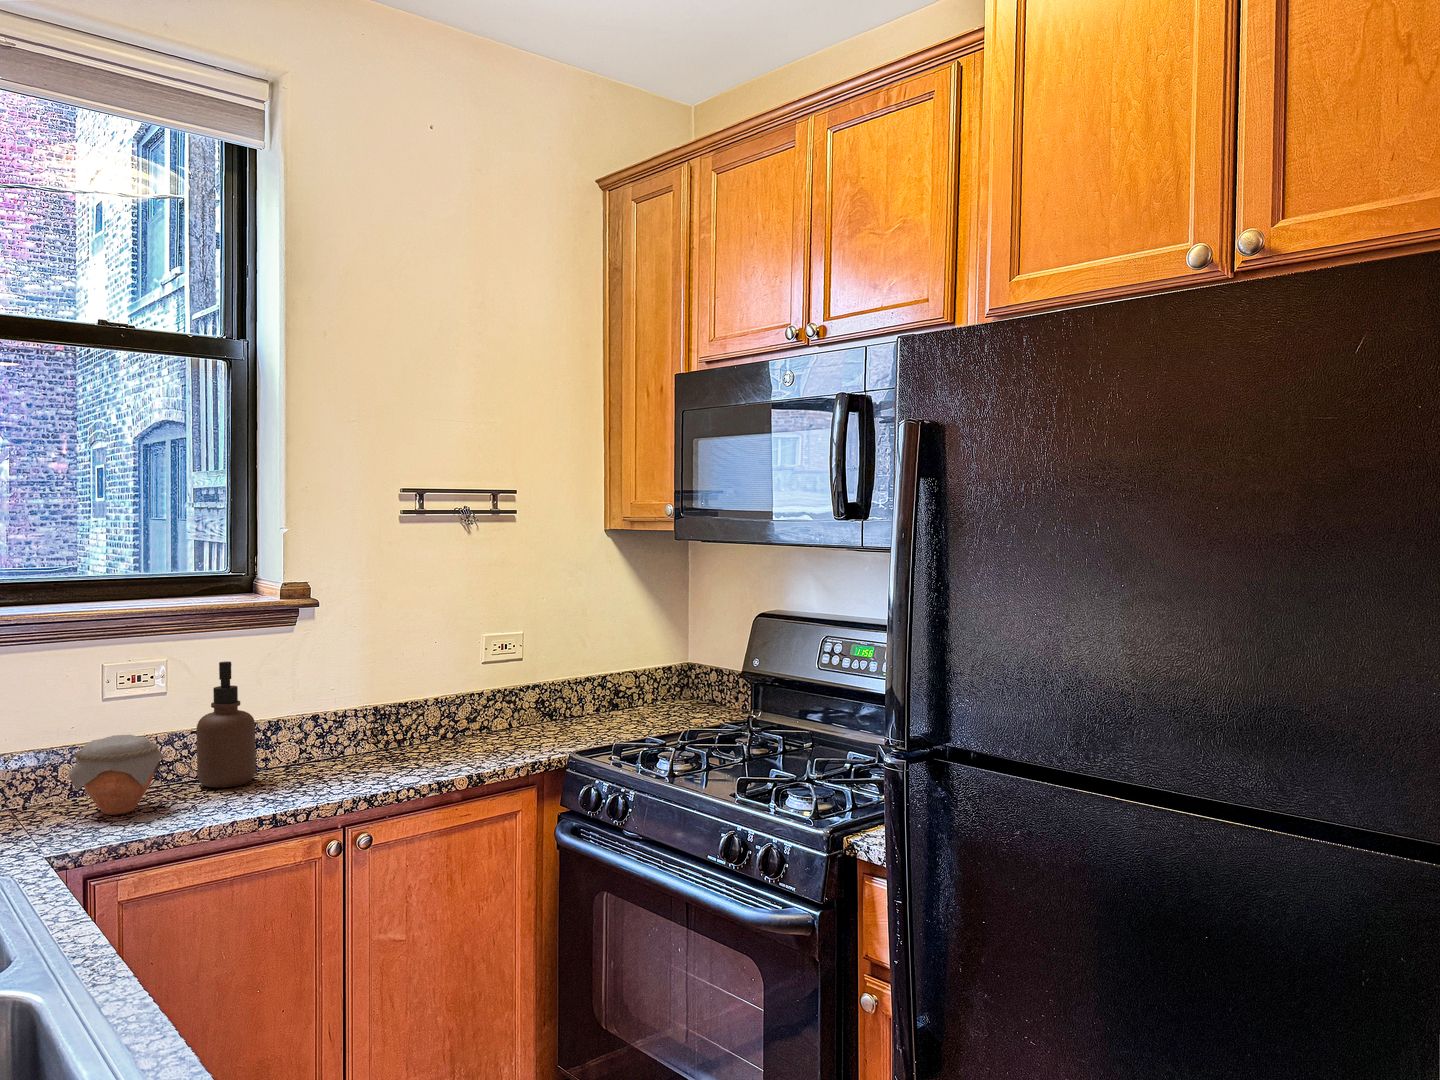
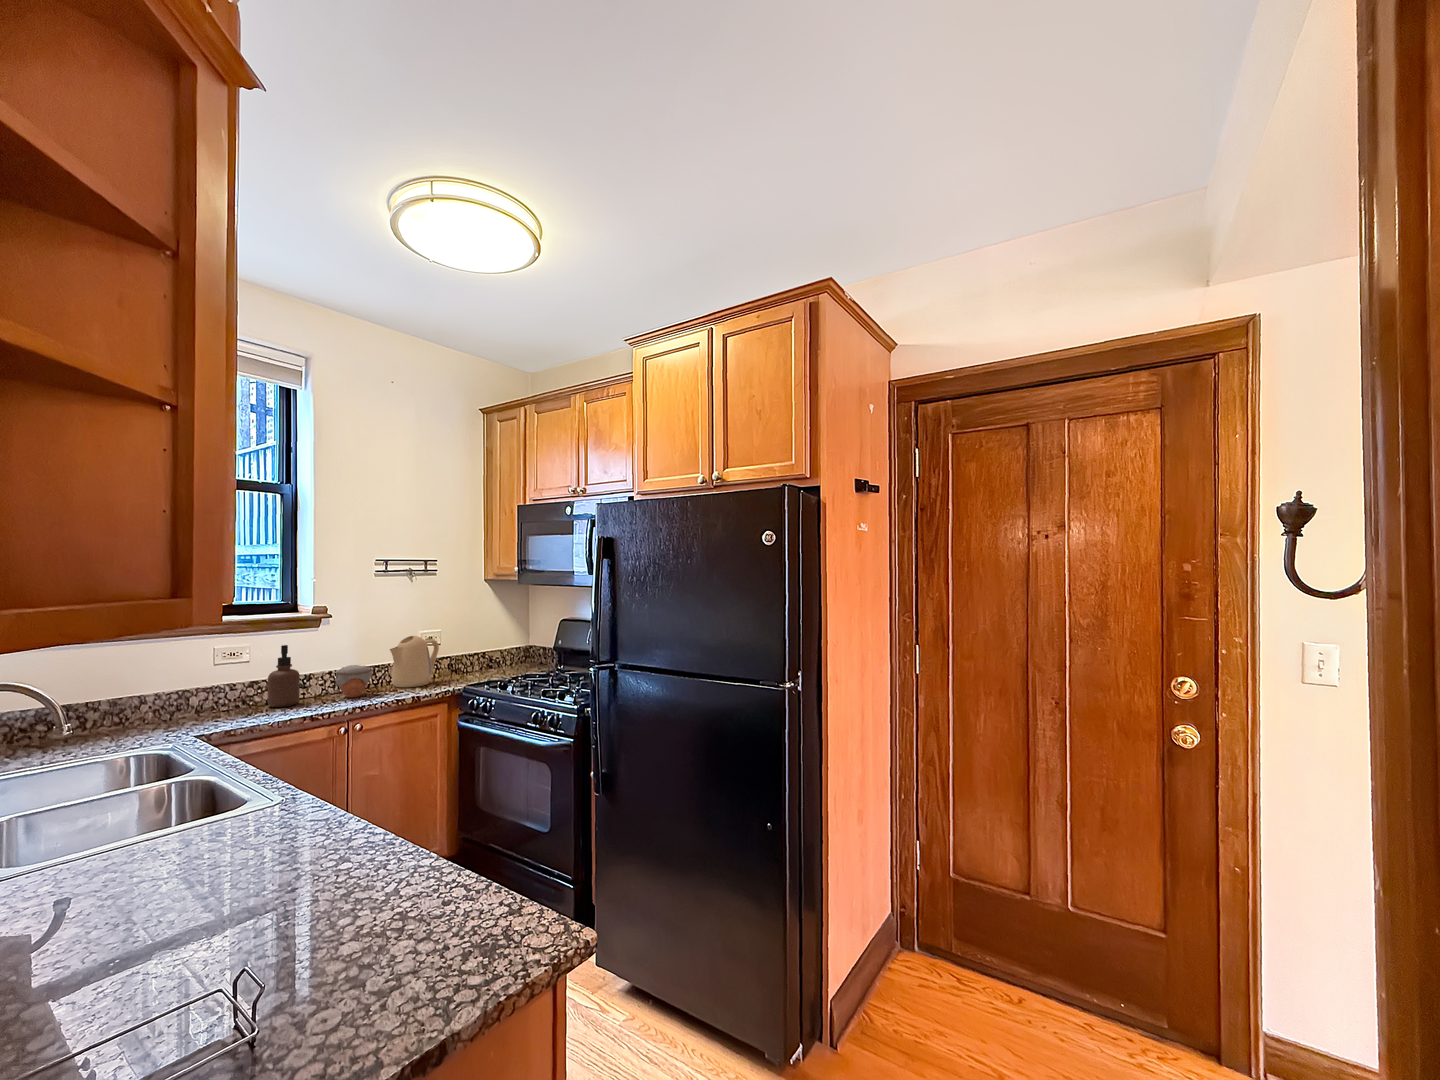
kettle: none [425,647,519,752] -> present [390,636,439,687]
jar: present [68,735,164,815] -> present [335,665,373,698]

